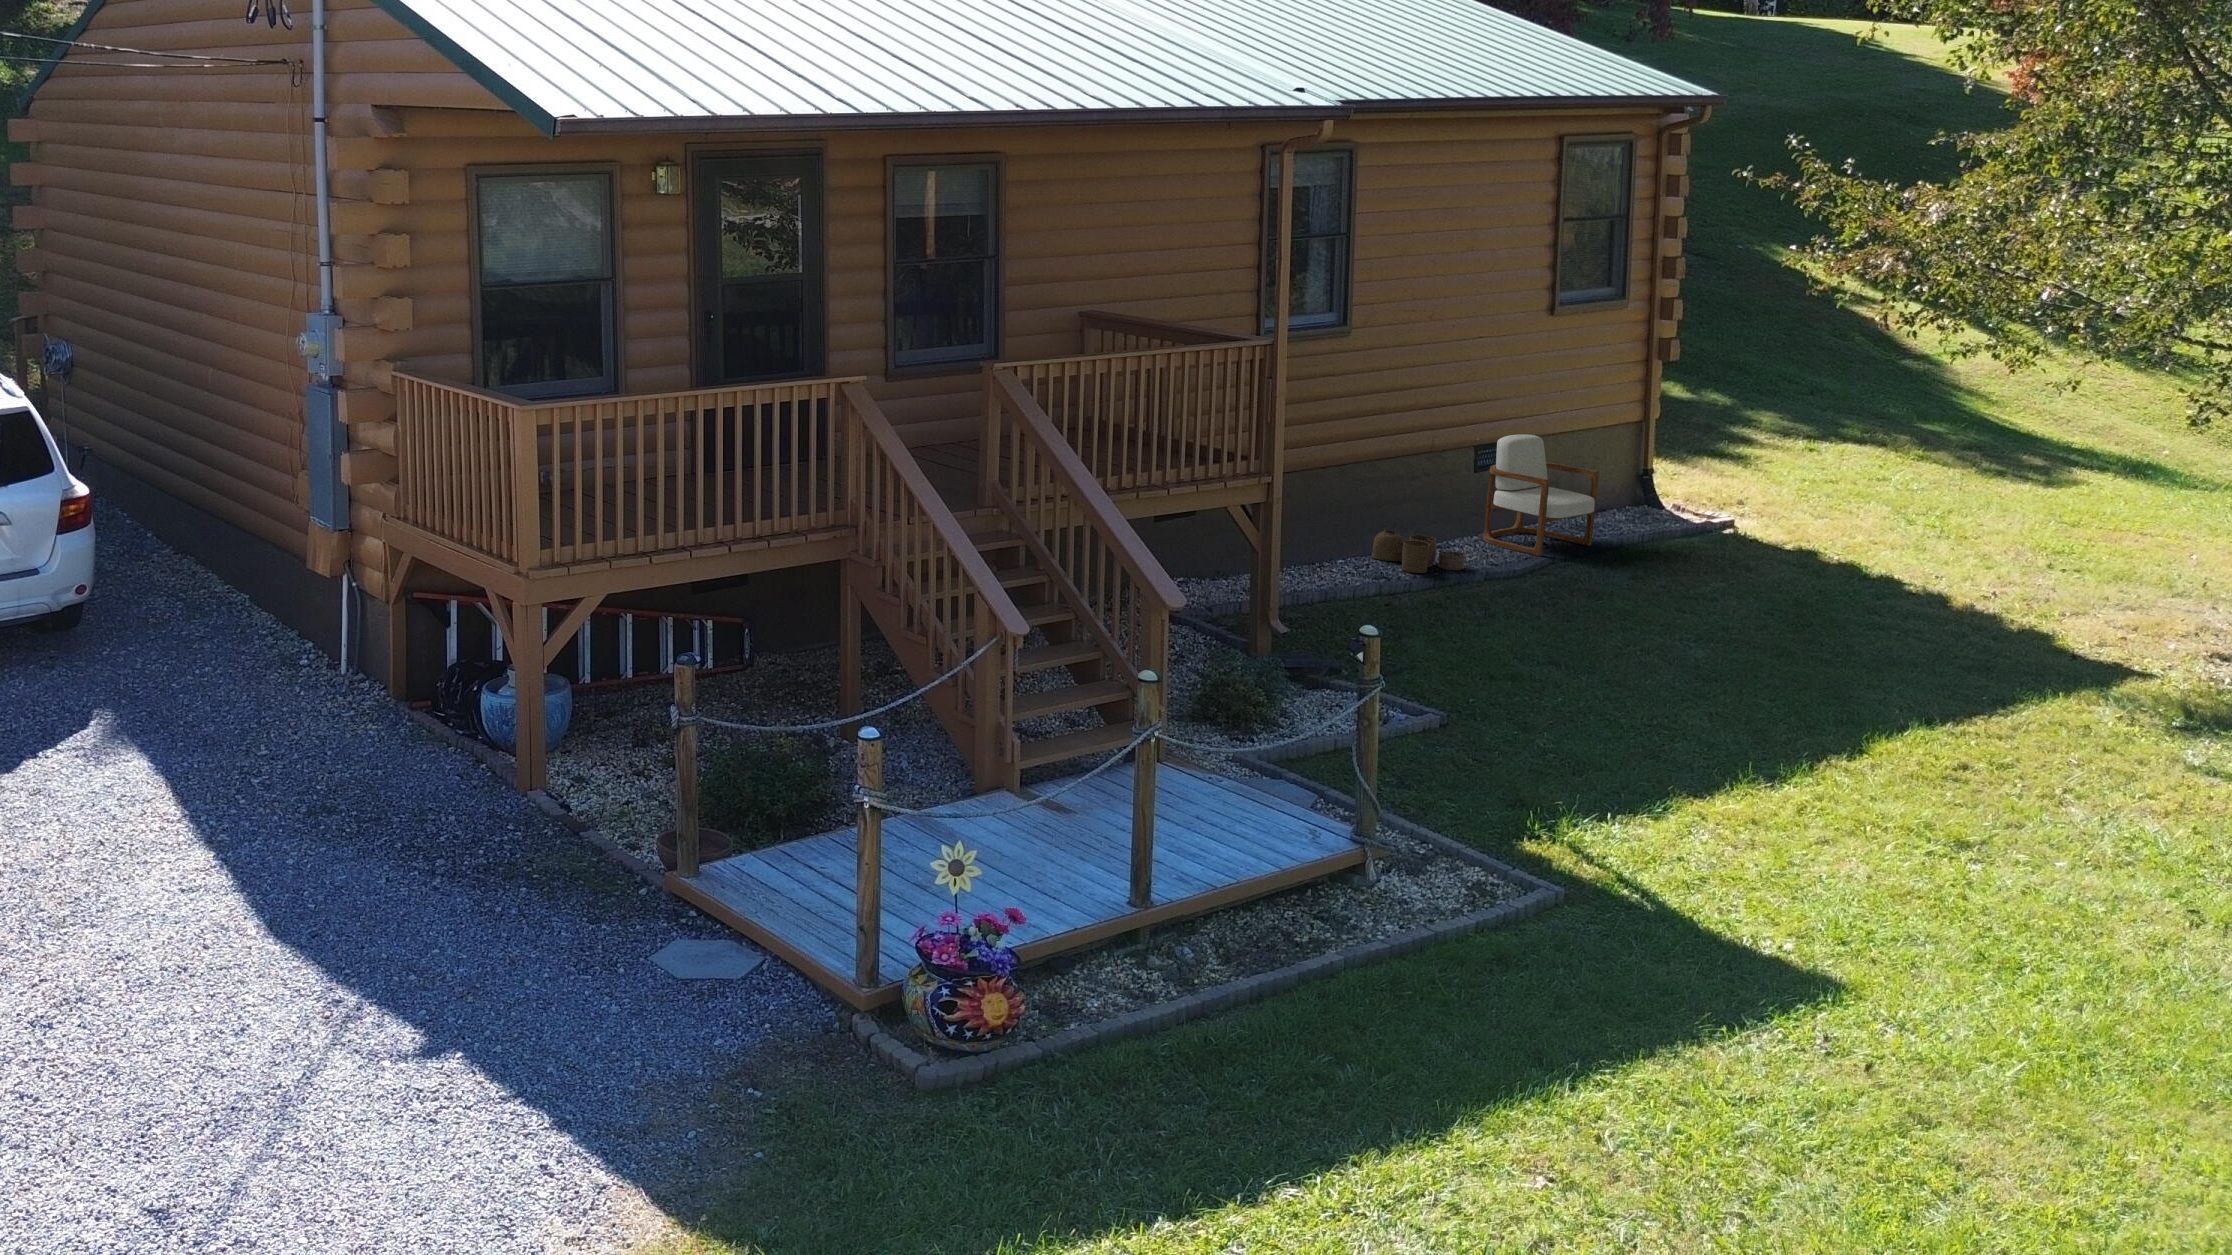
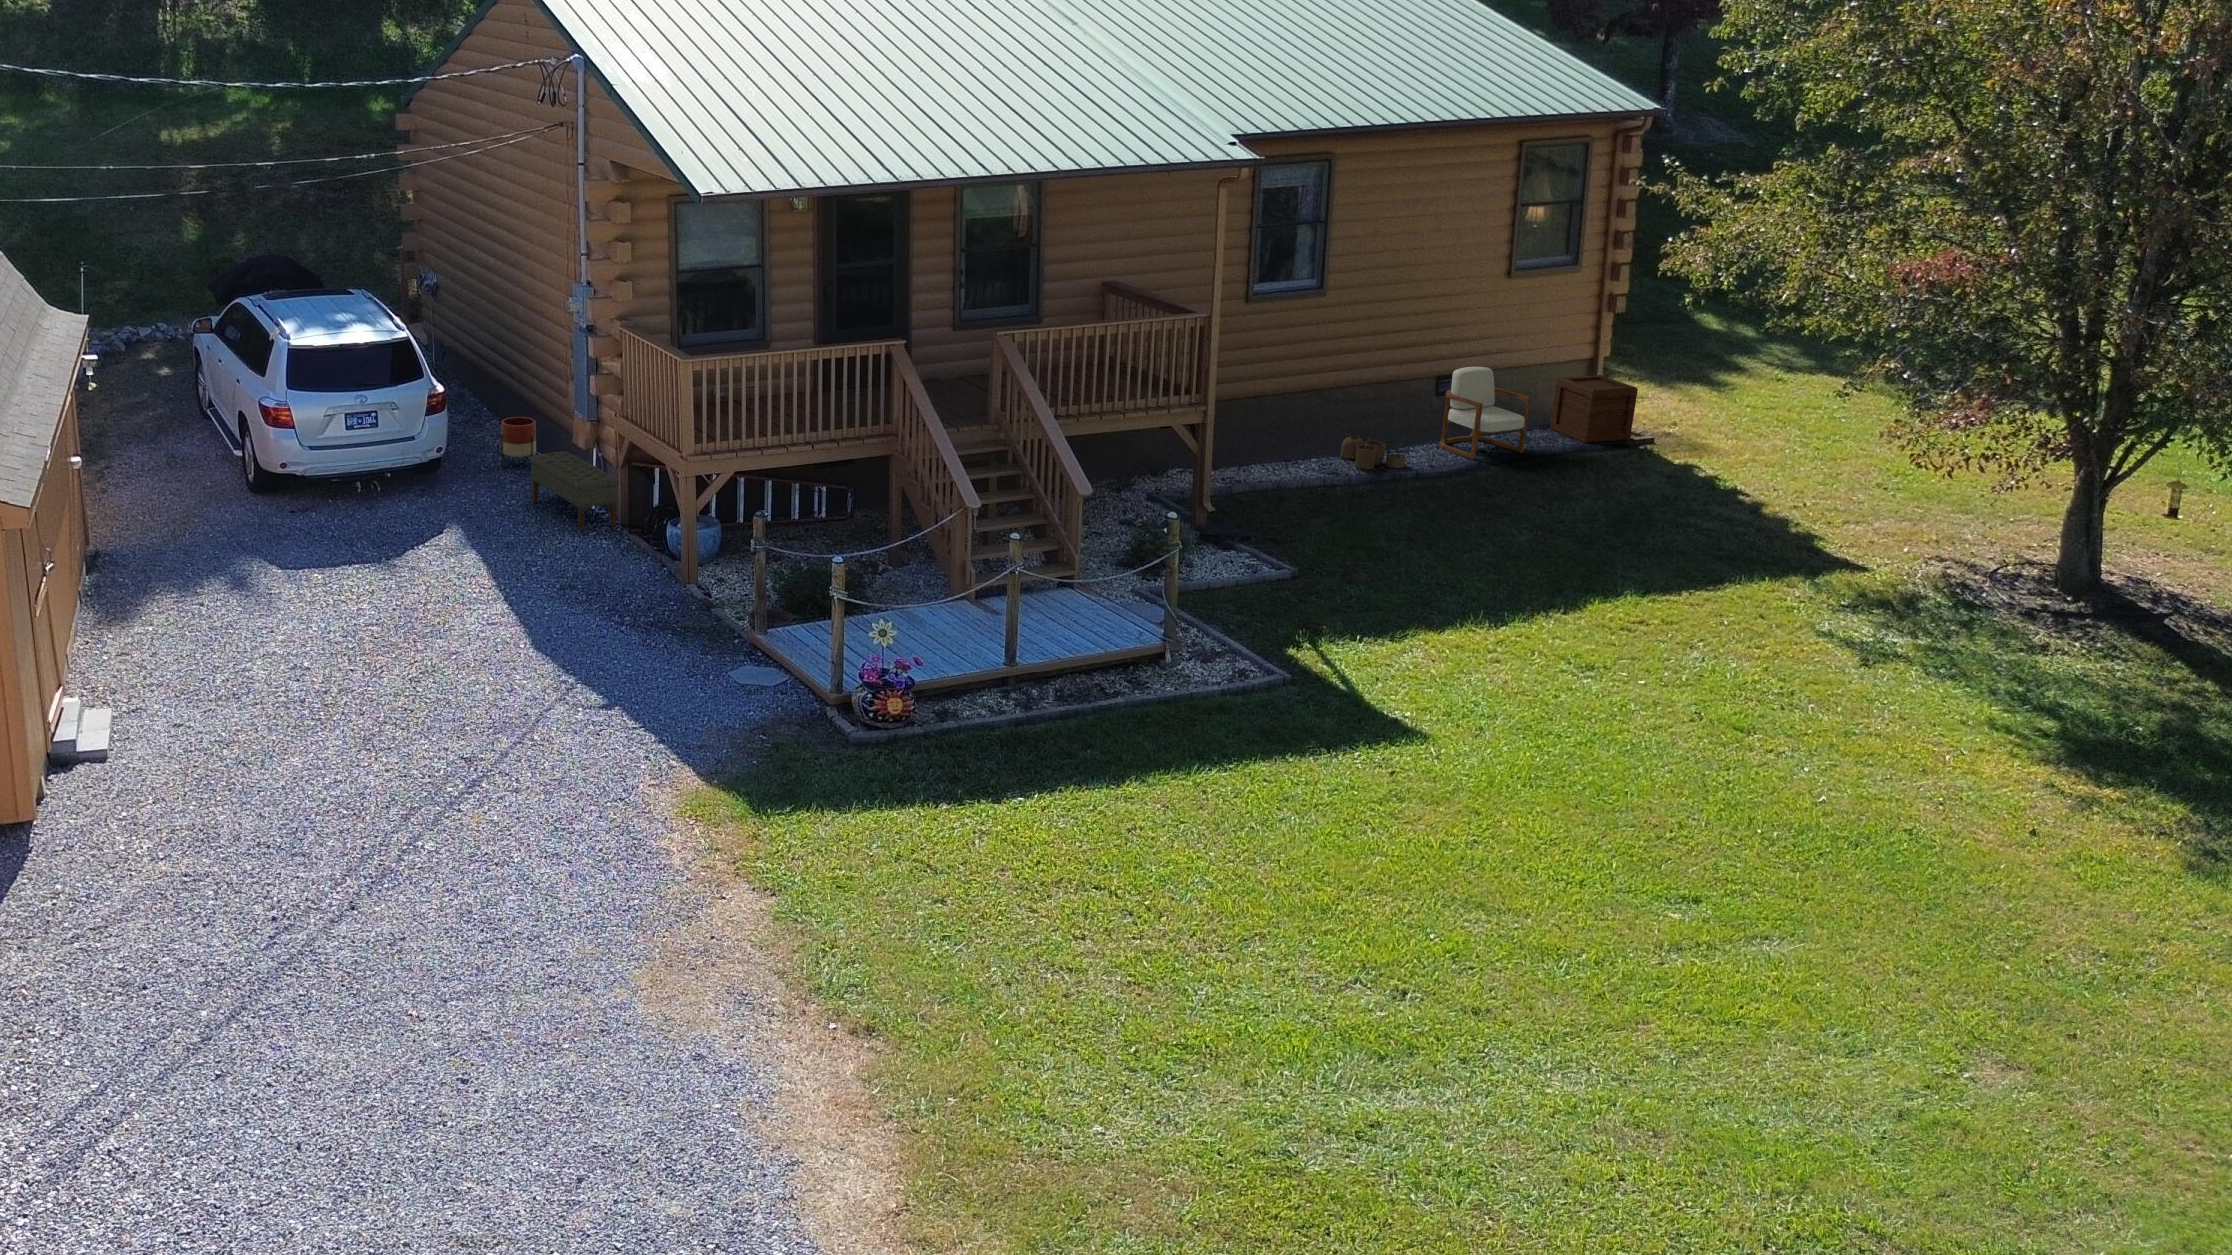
wooden crate: none [1596,445,1708,531] -> present [1550,375,1638,443]
planter: none [182,540,238,620] -> present [501,417,536,467]
bench: none [234,587,389,714] -> present [530,451,619,531]

